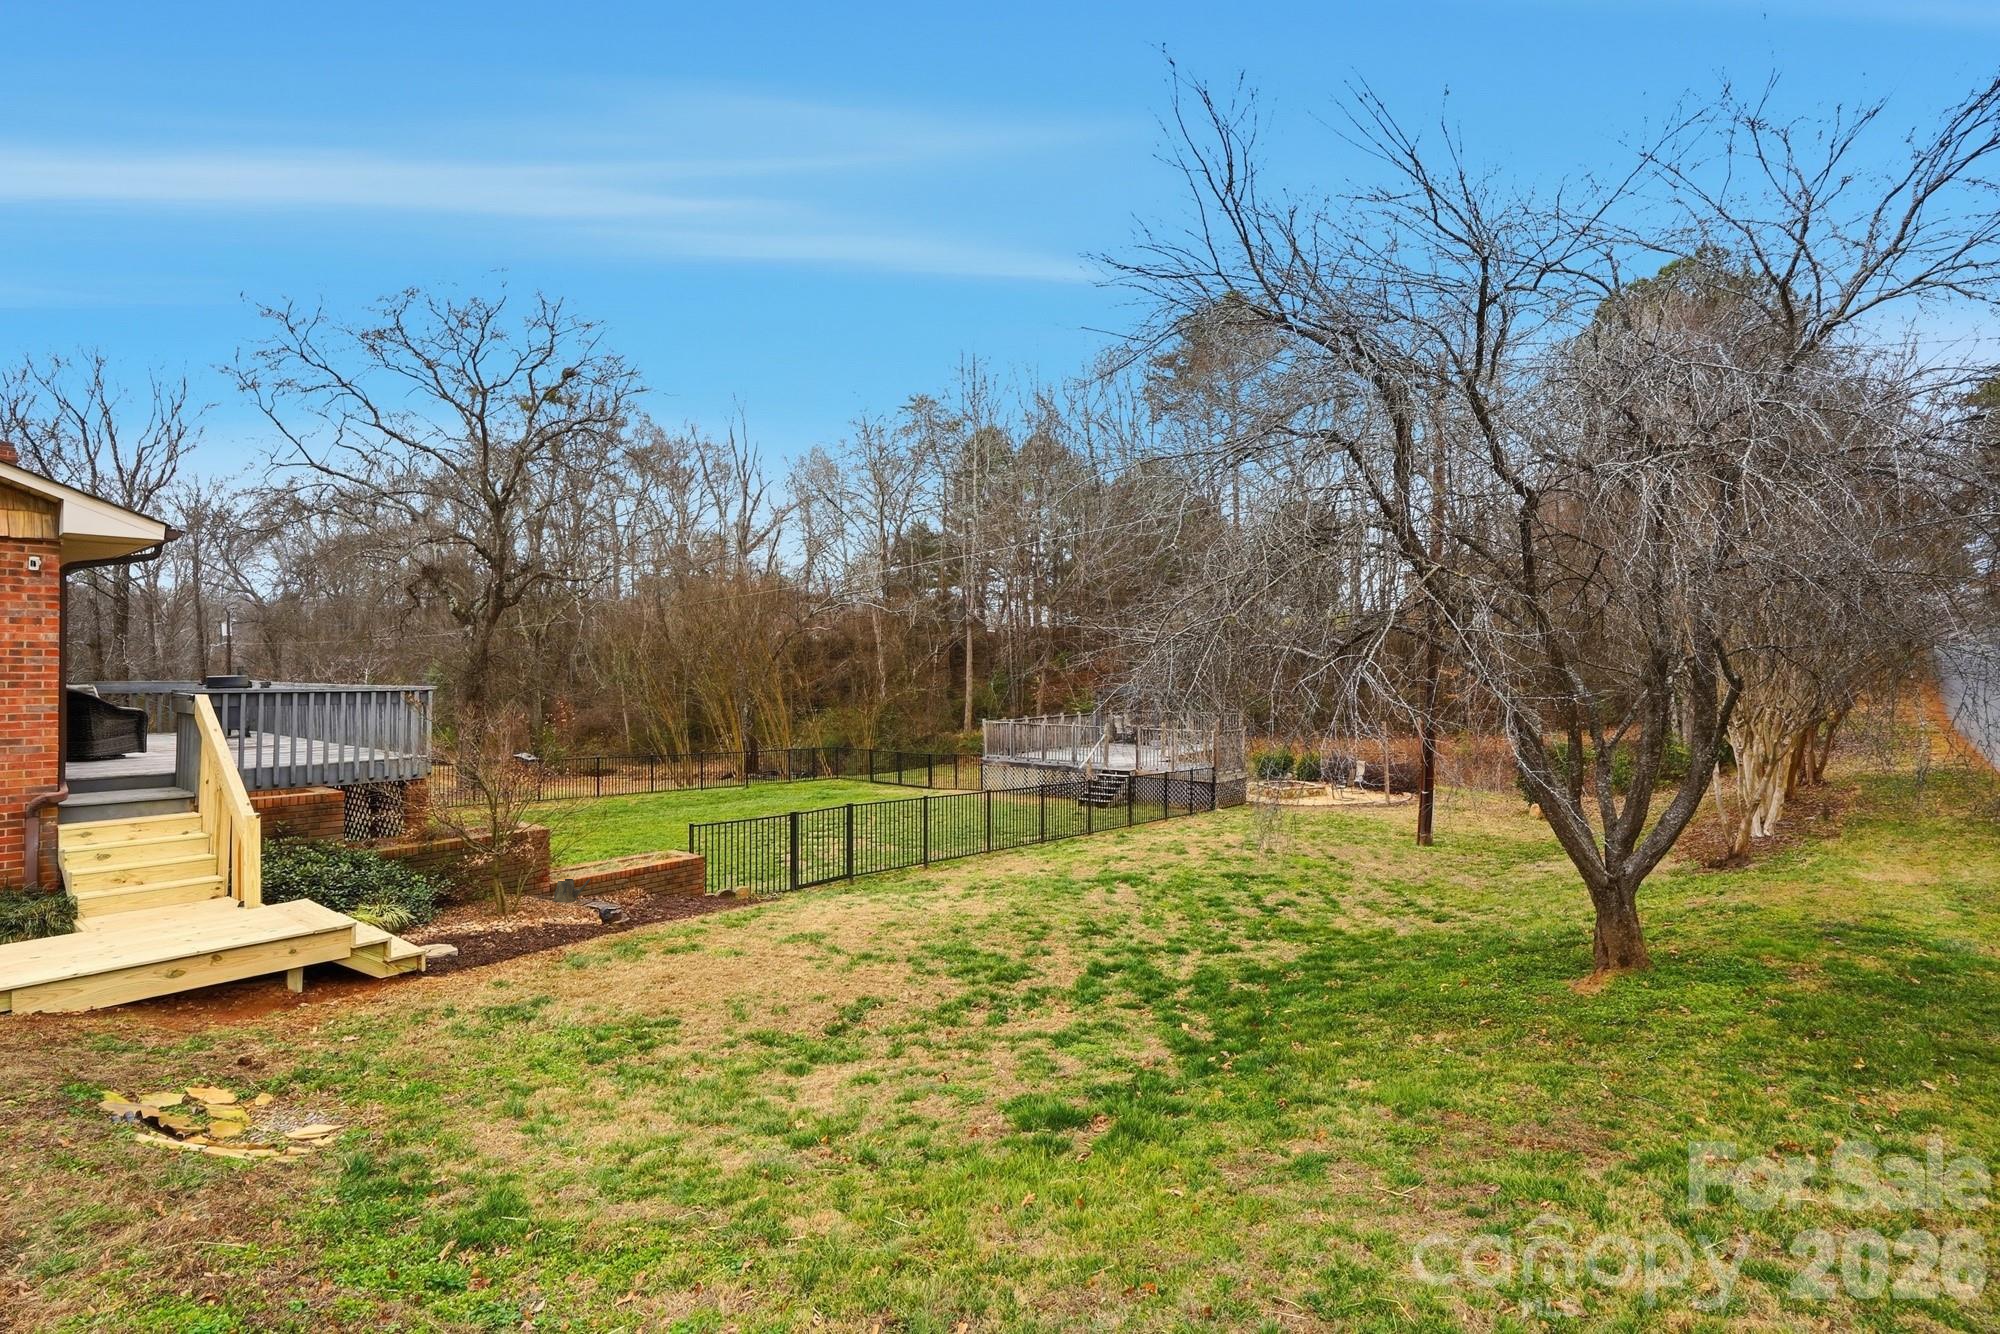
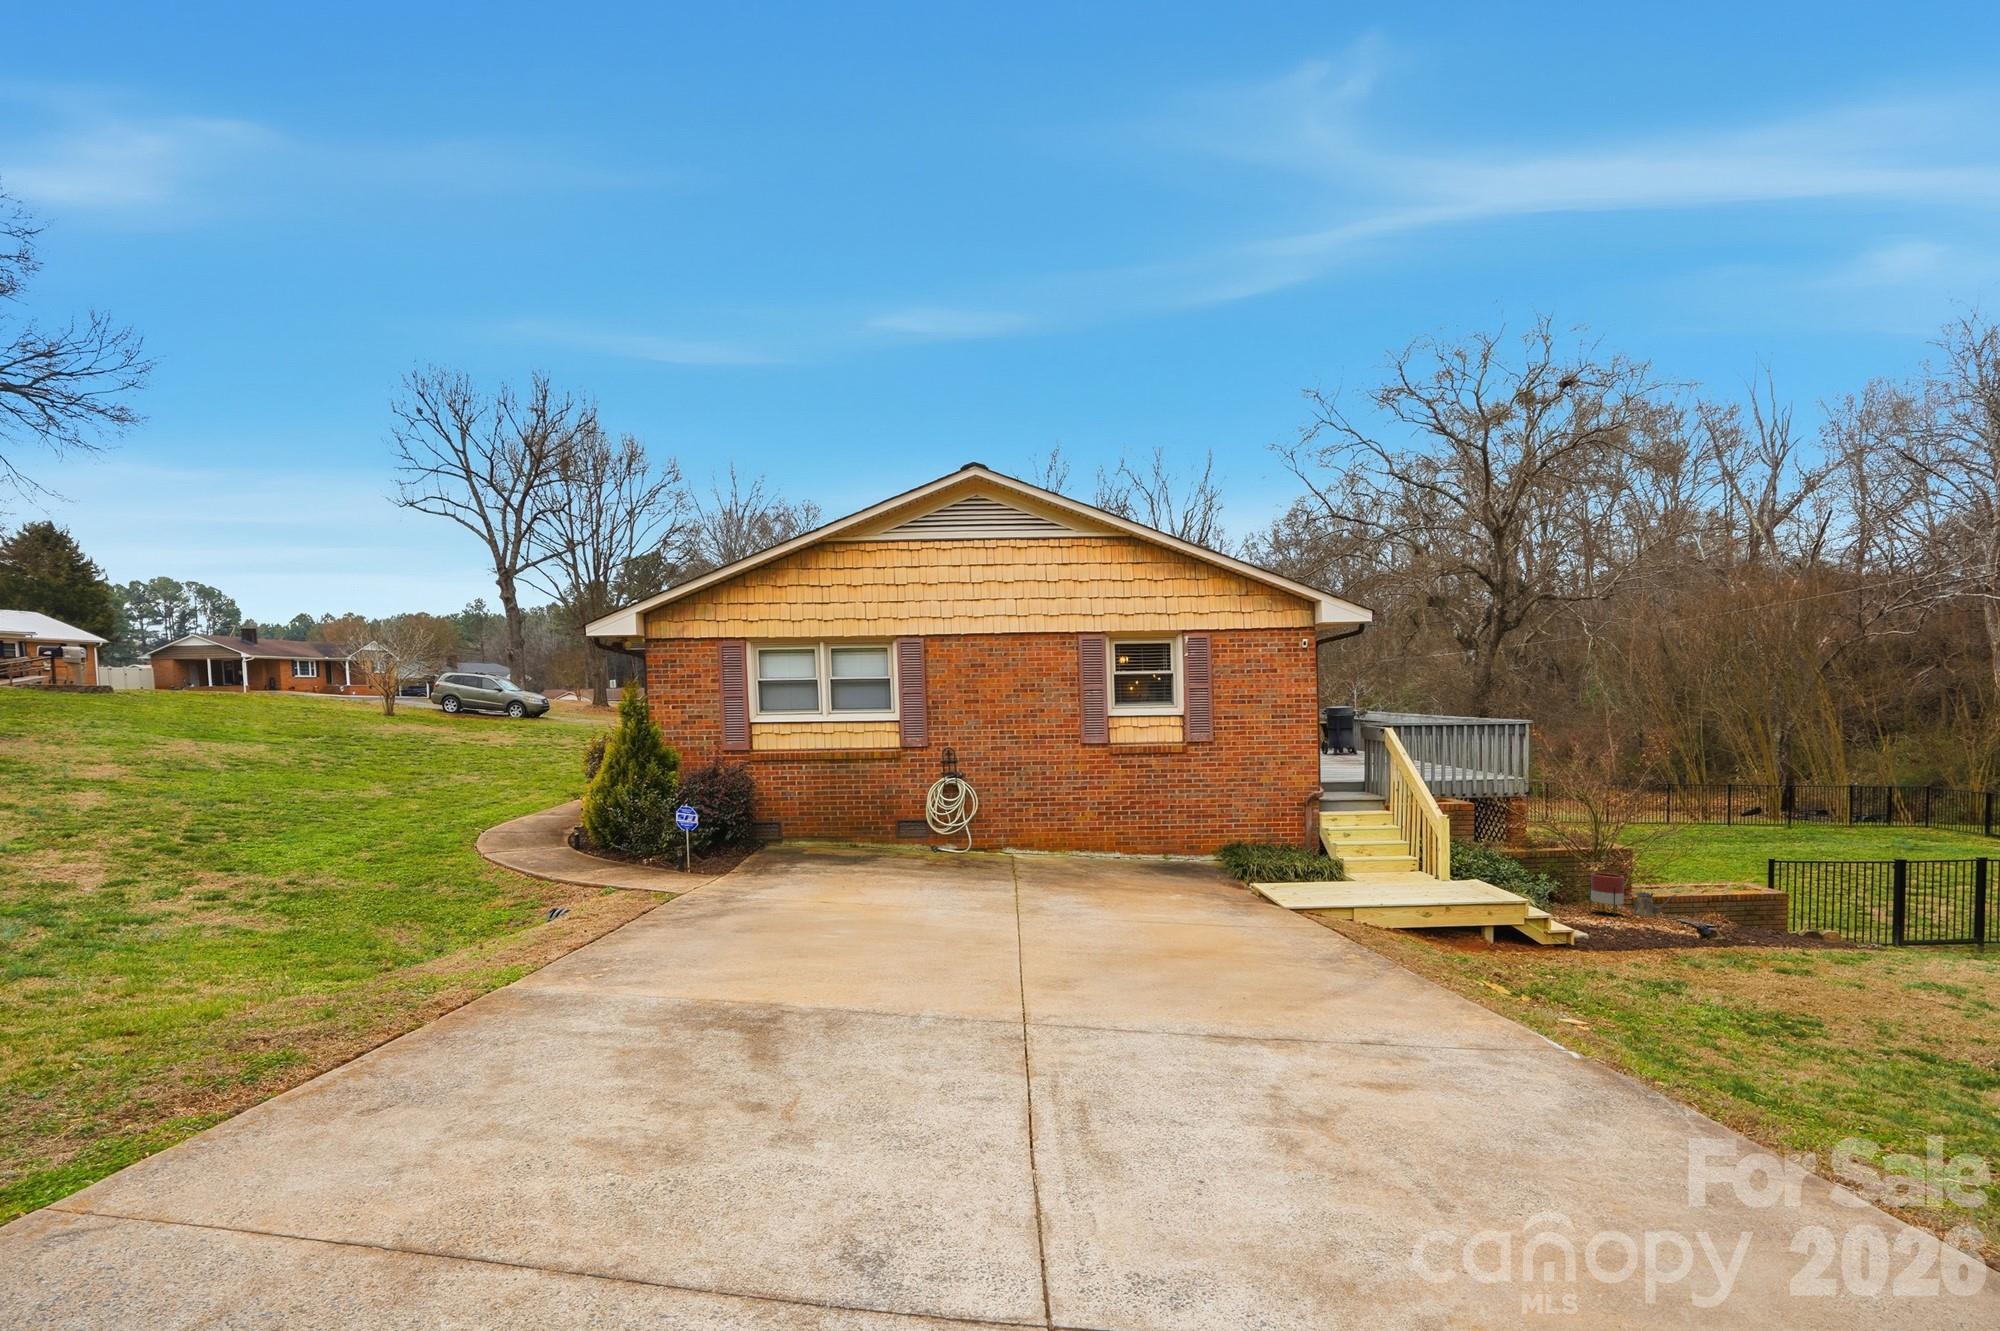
planter: none [501,859,540,910] -> present [1590,873,1624,917]

